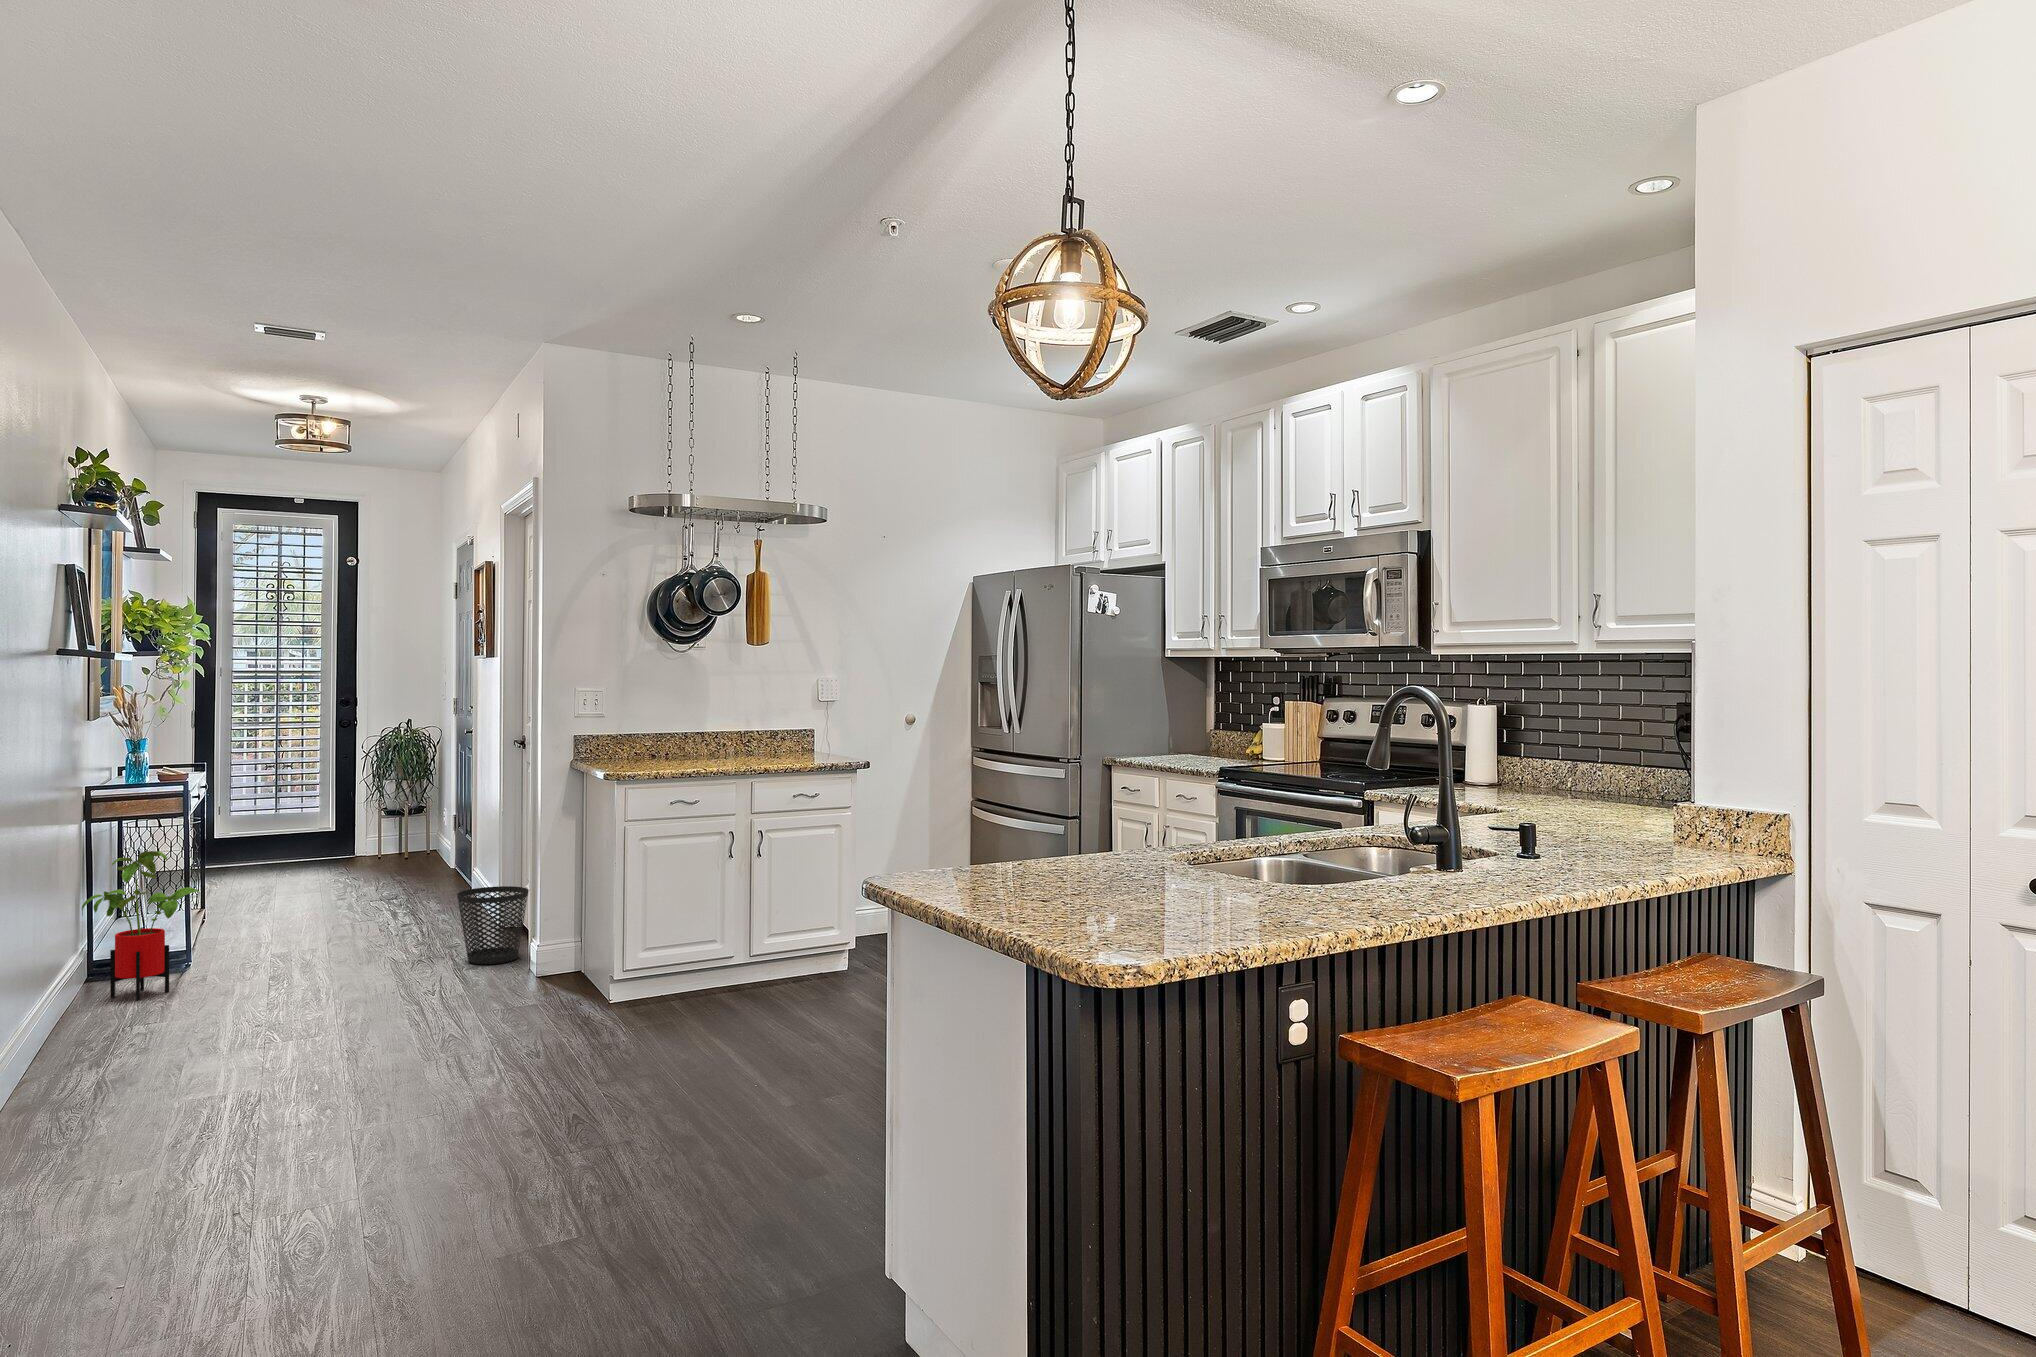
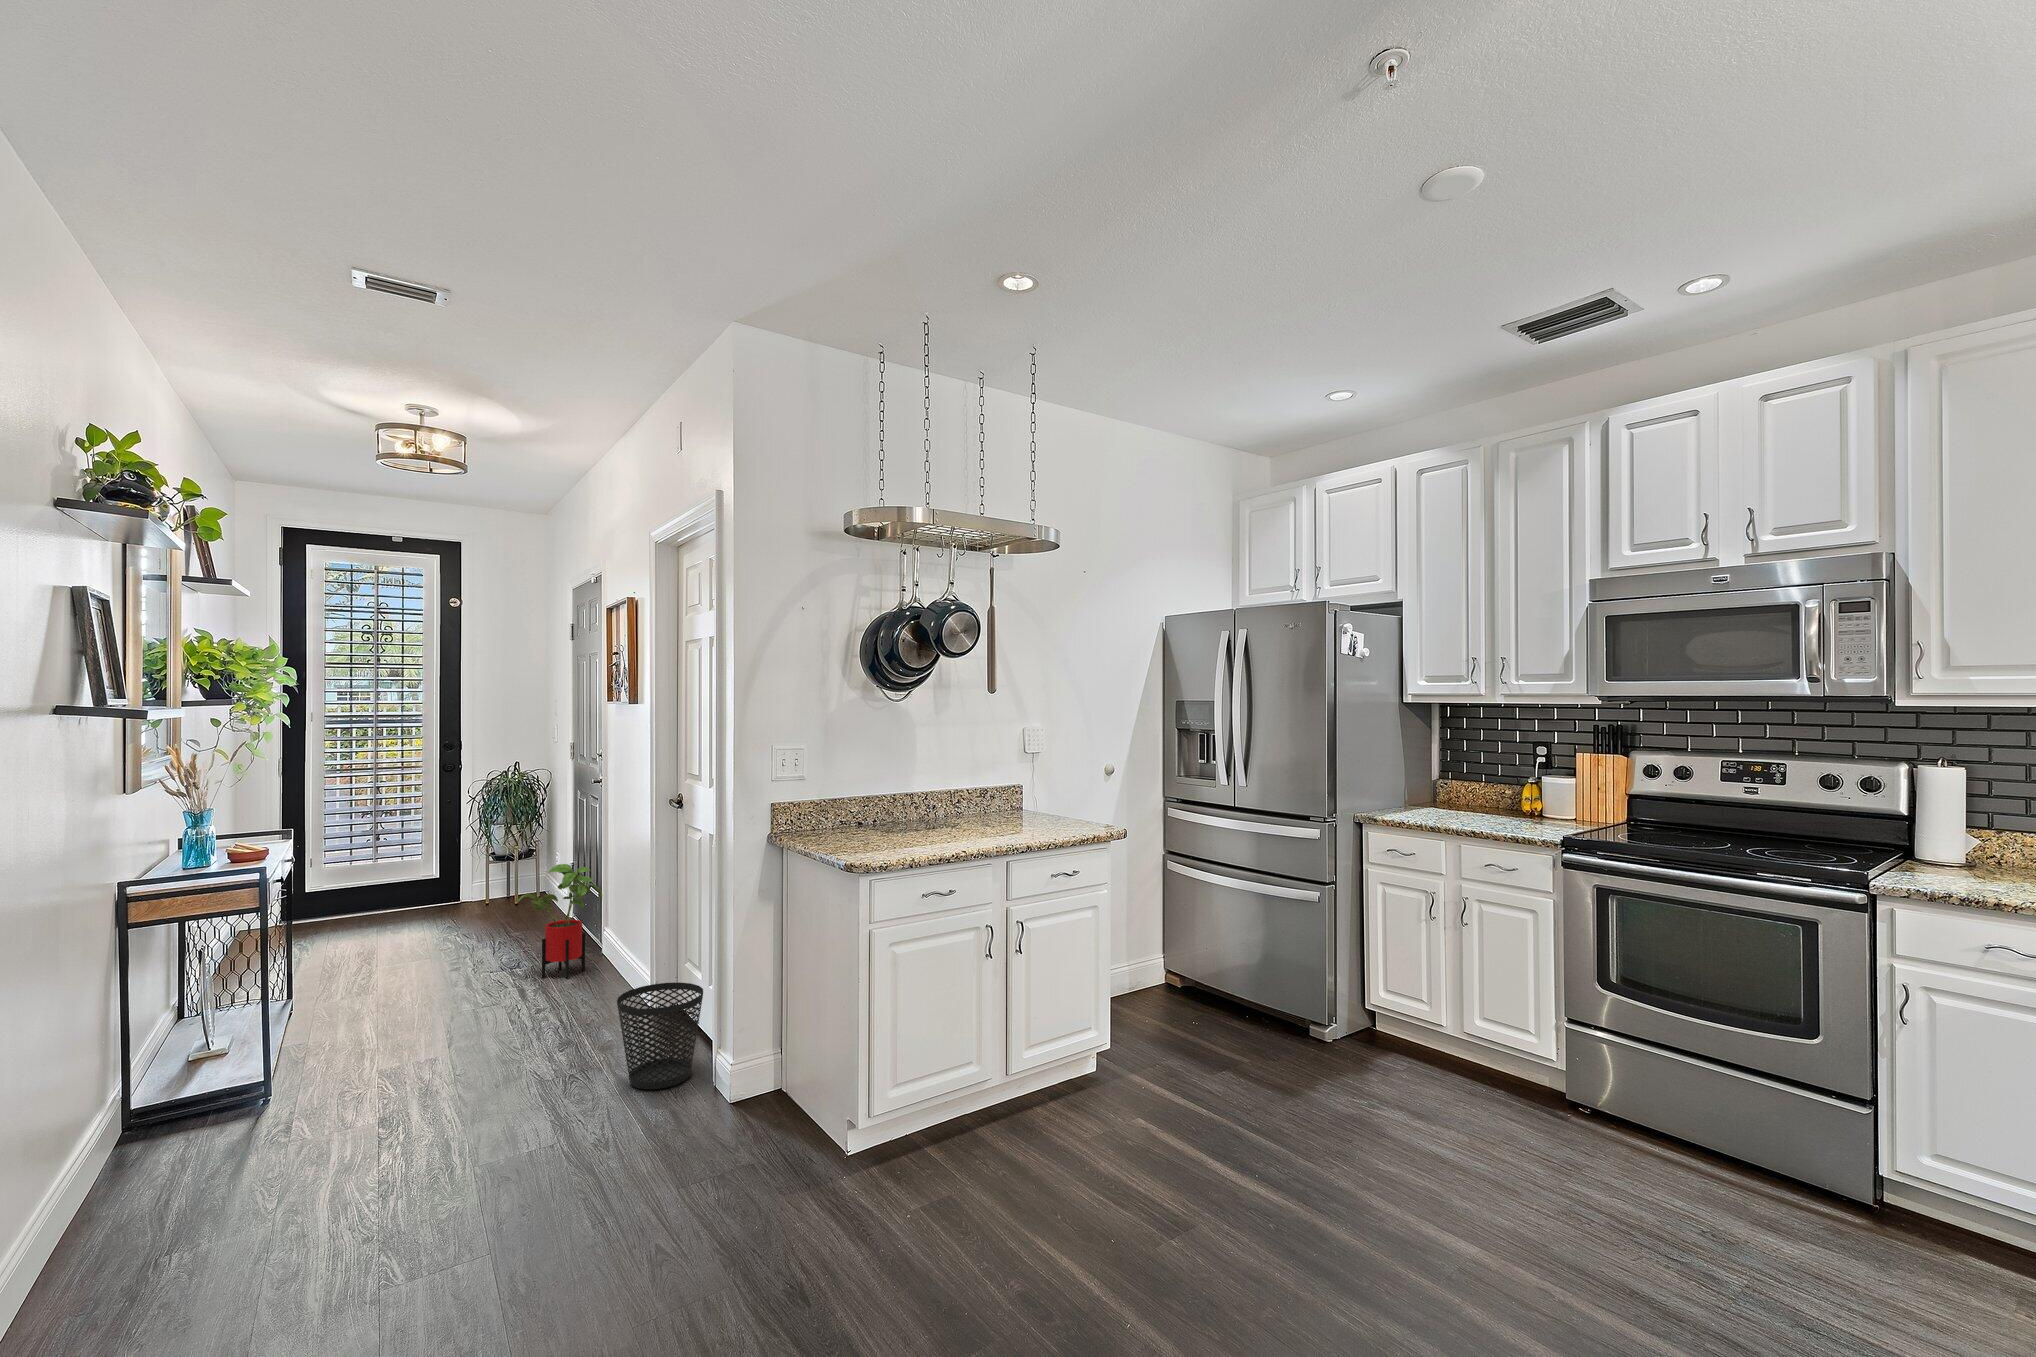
house plant: present [82,851,200,1000] -> present [518,864,602,979]

